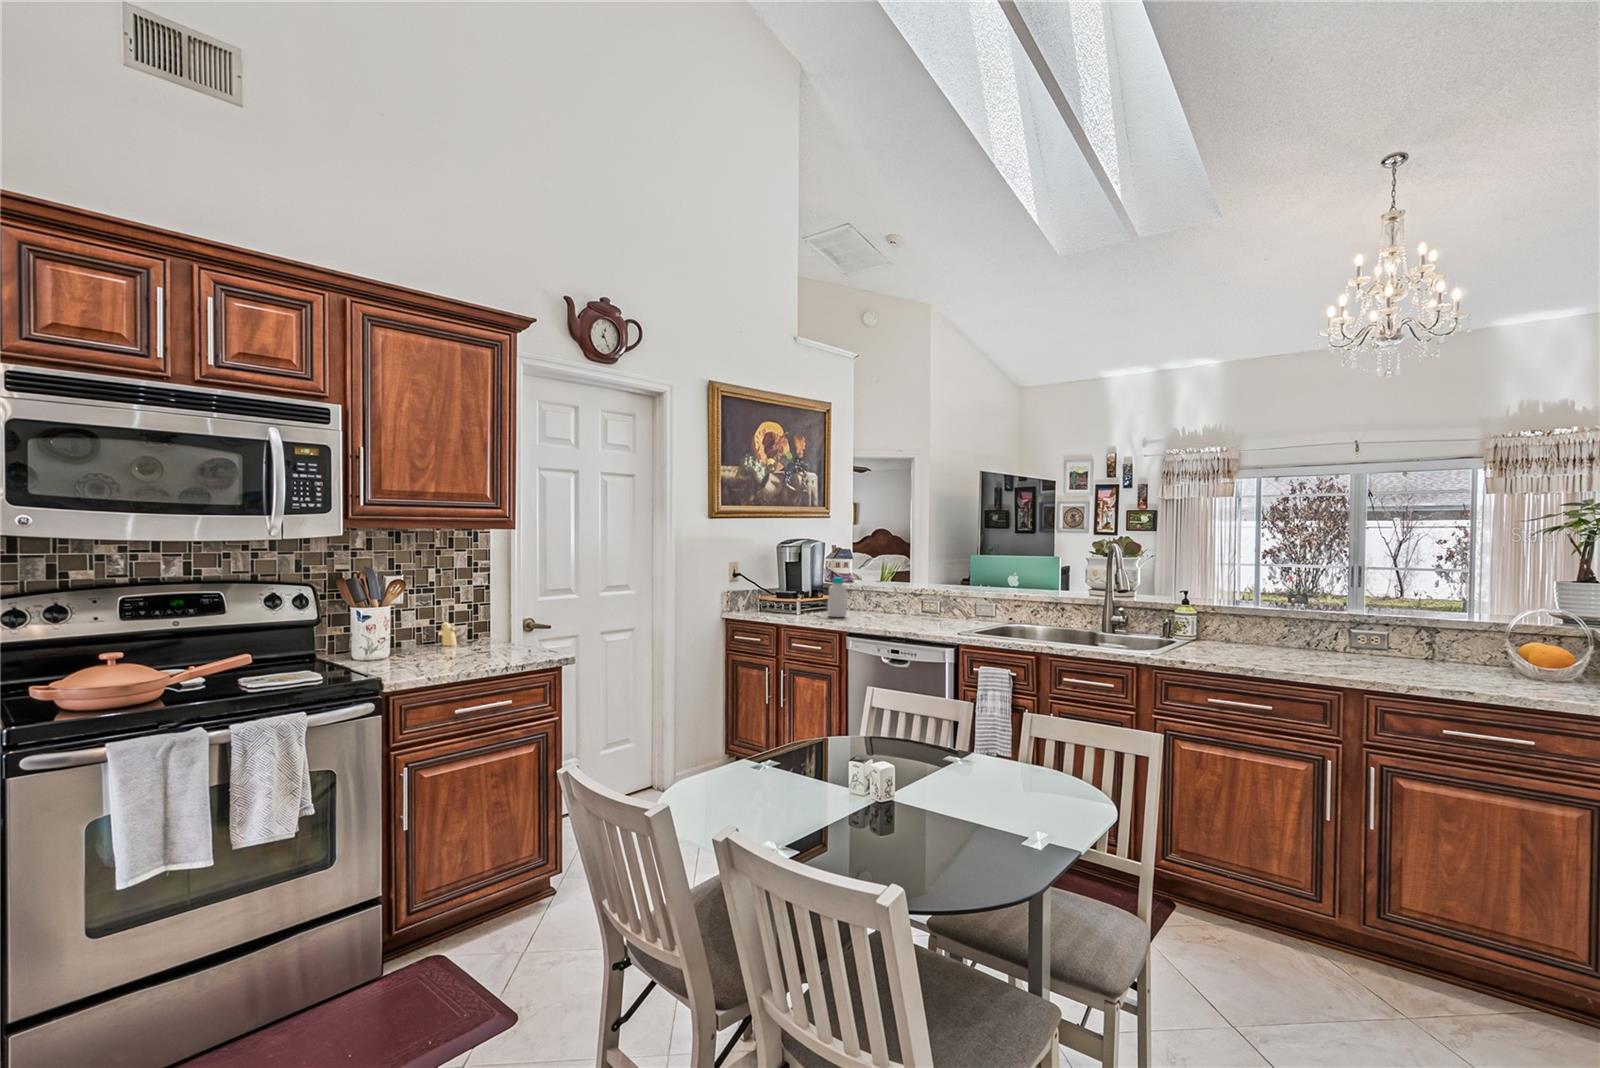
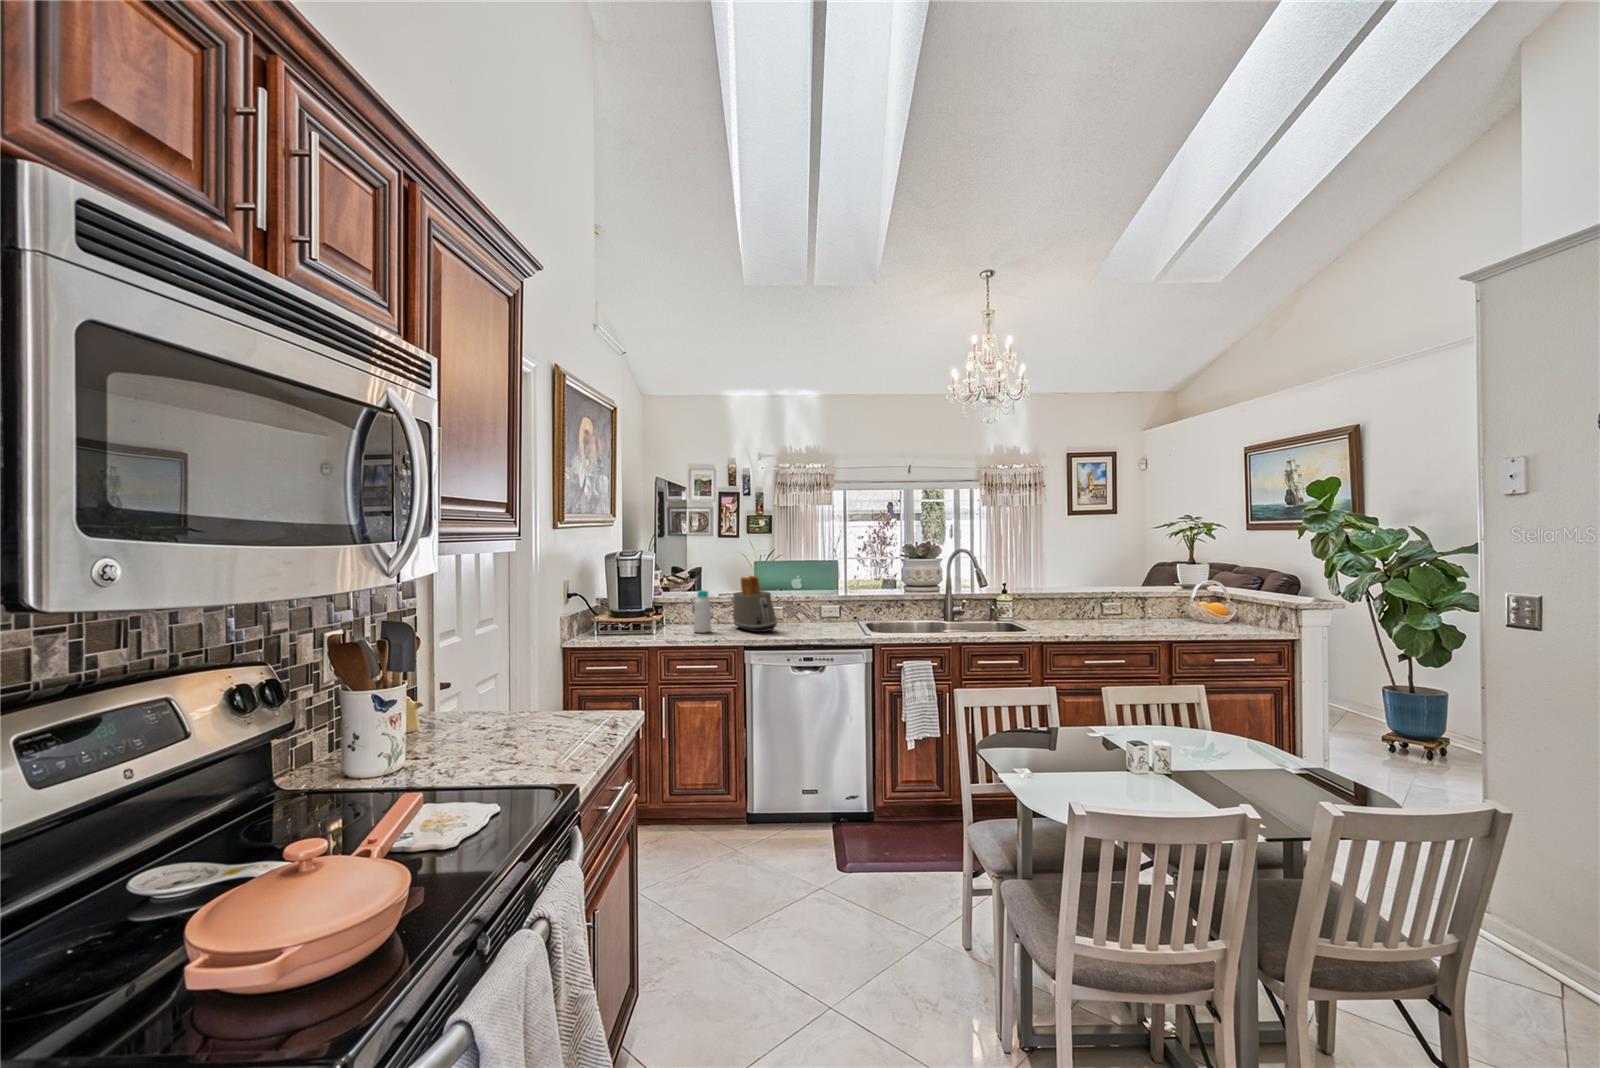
toaster: none [872,566,905,623] -> present [733,576,777,632]

